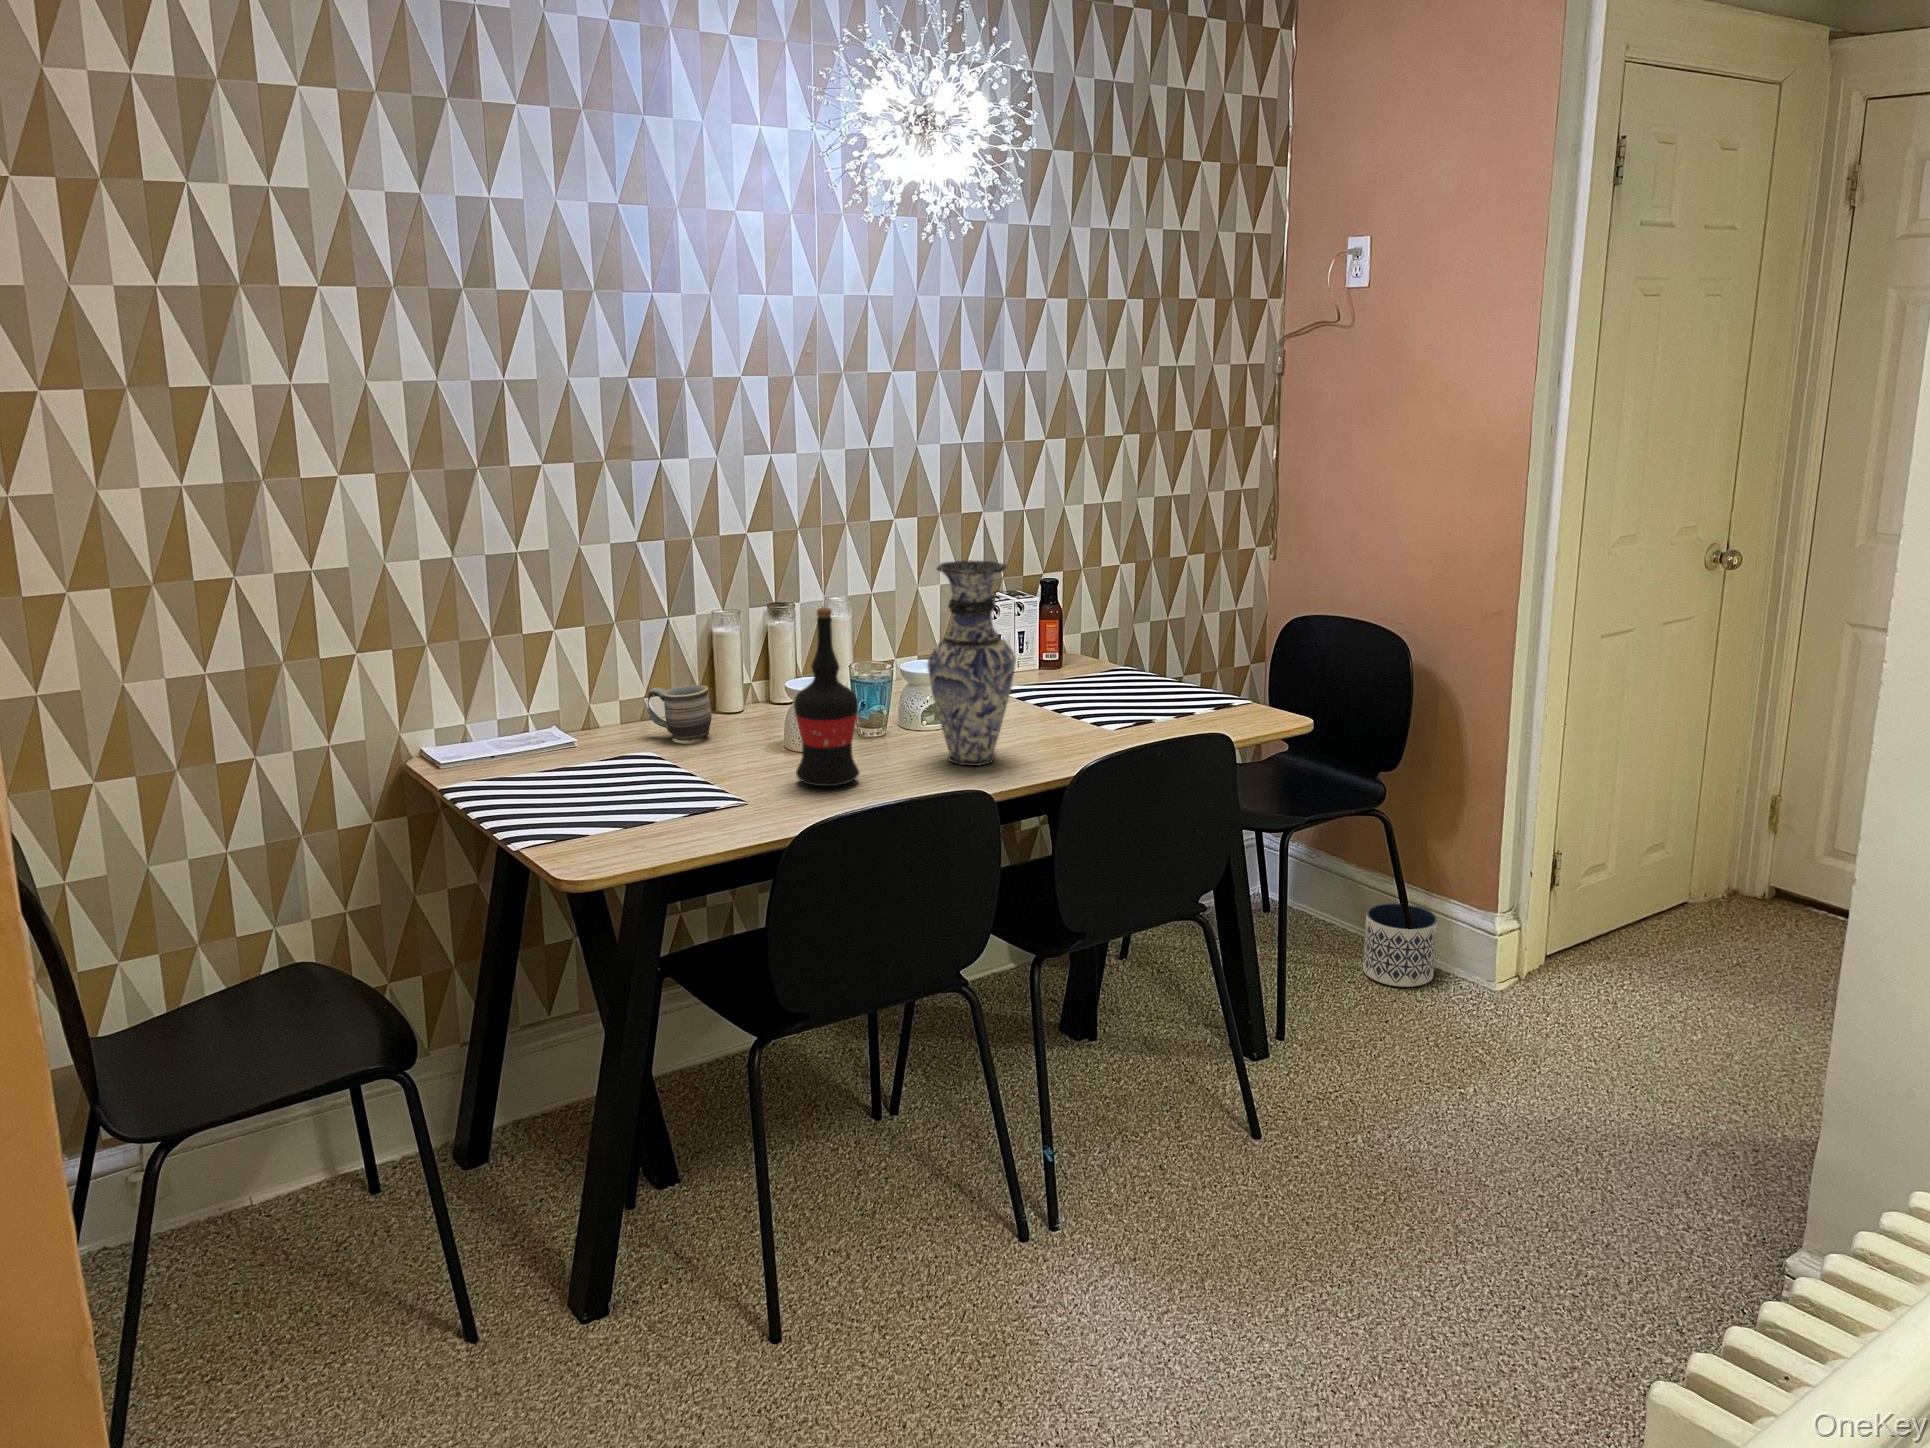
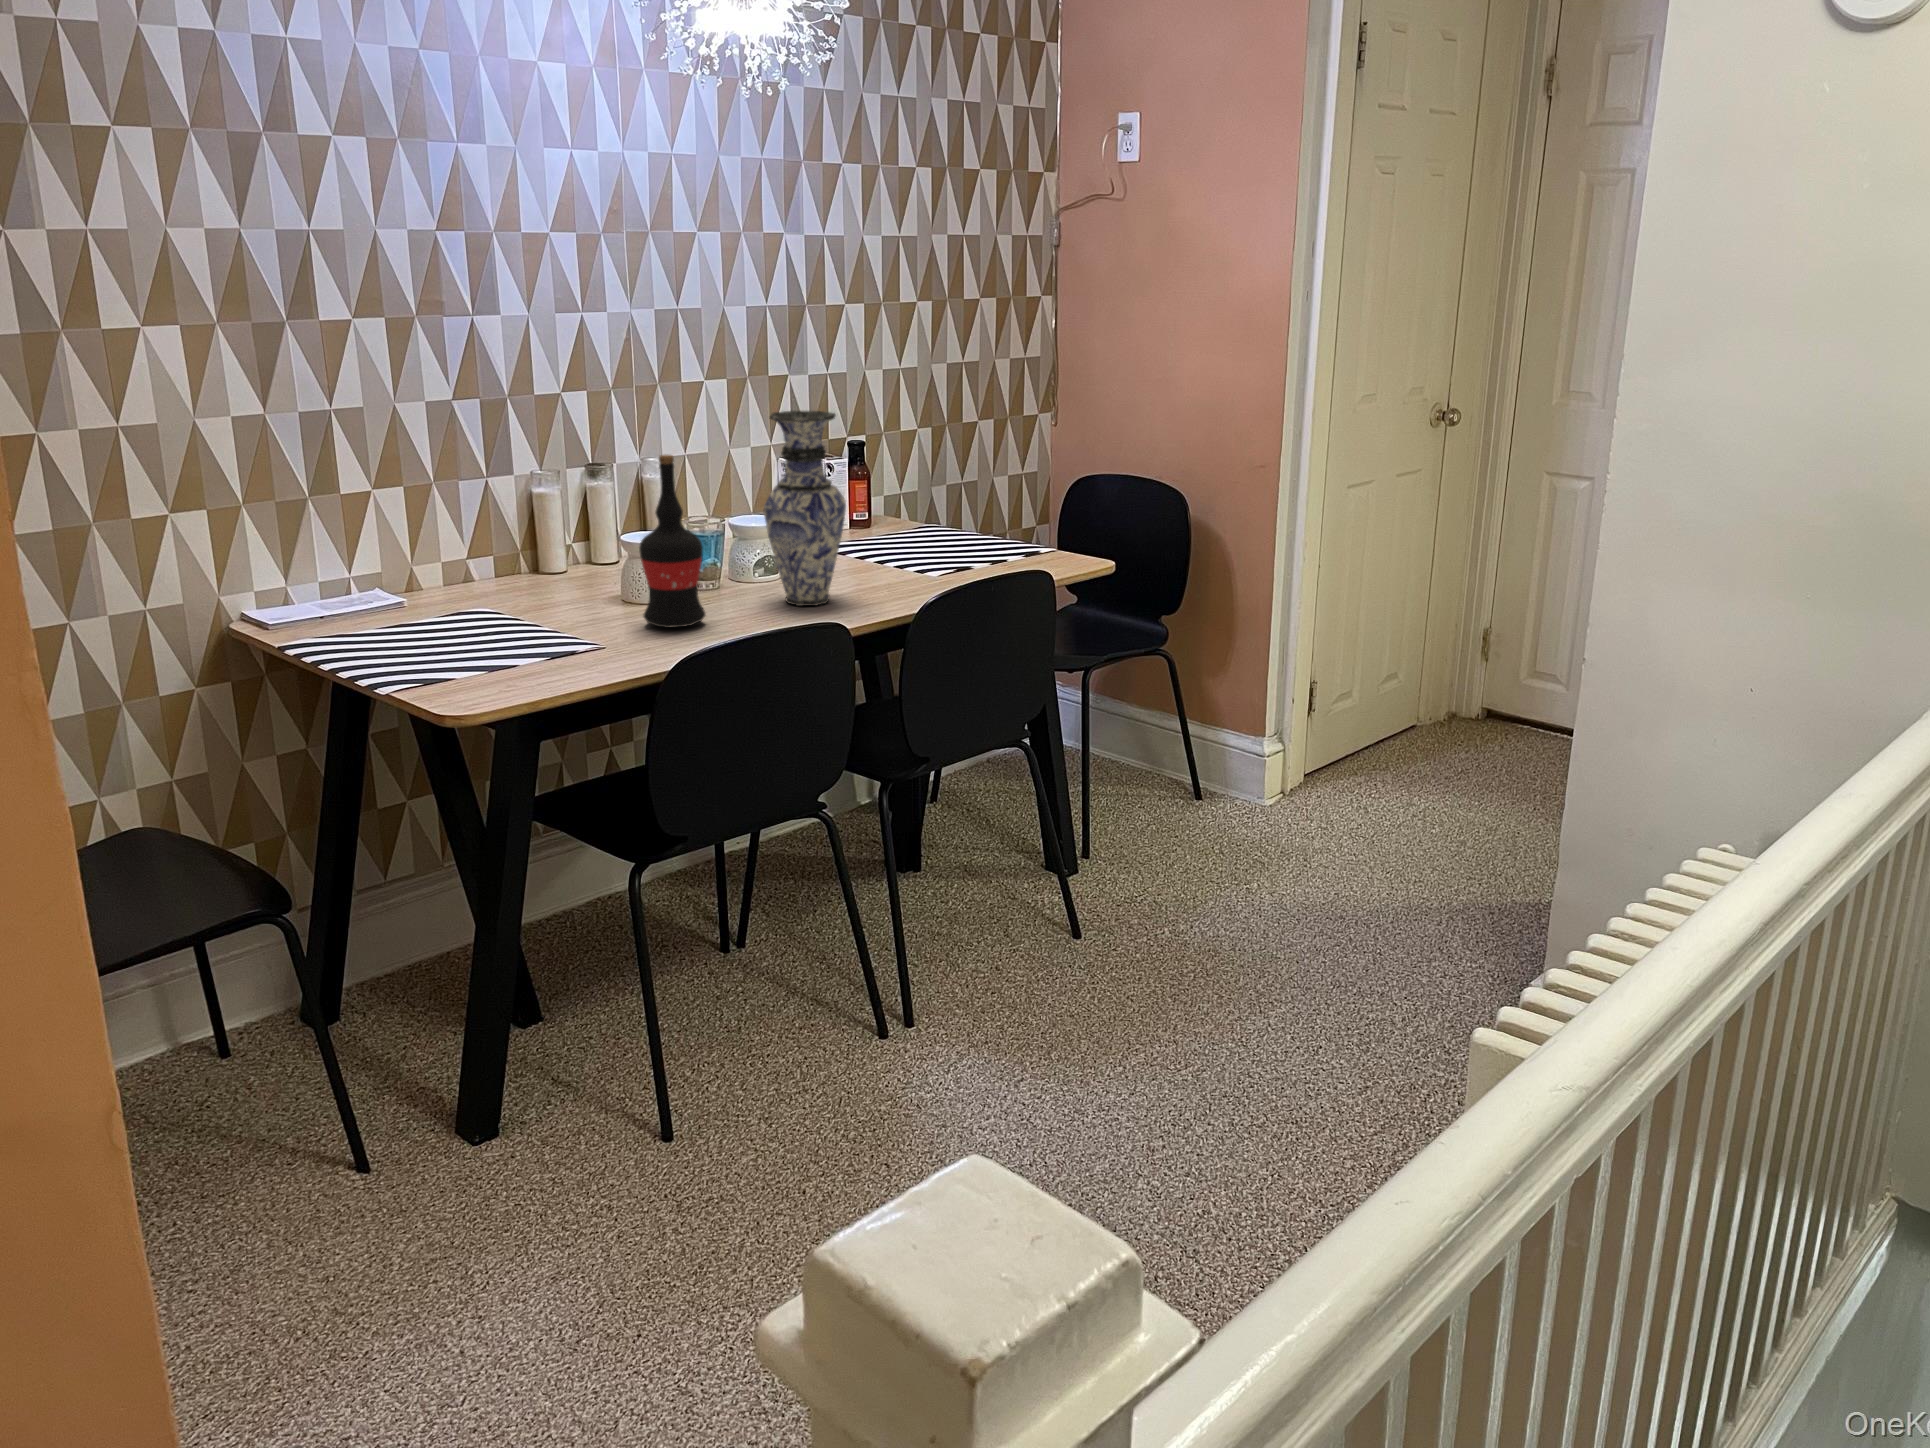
mug: present [648,685,712,741] -> none [477,541,544,595]
planter: present [1363,903,1437,987] -> none [1149,732,1214,805]

